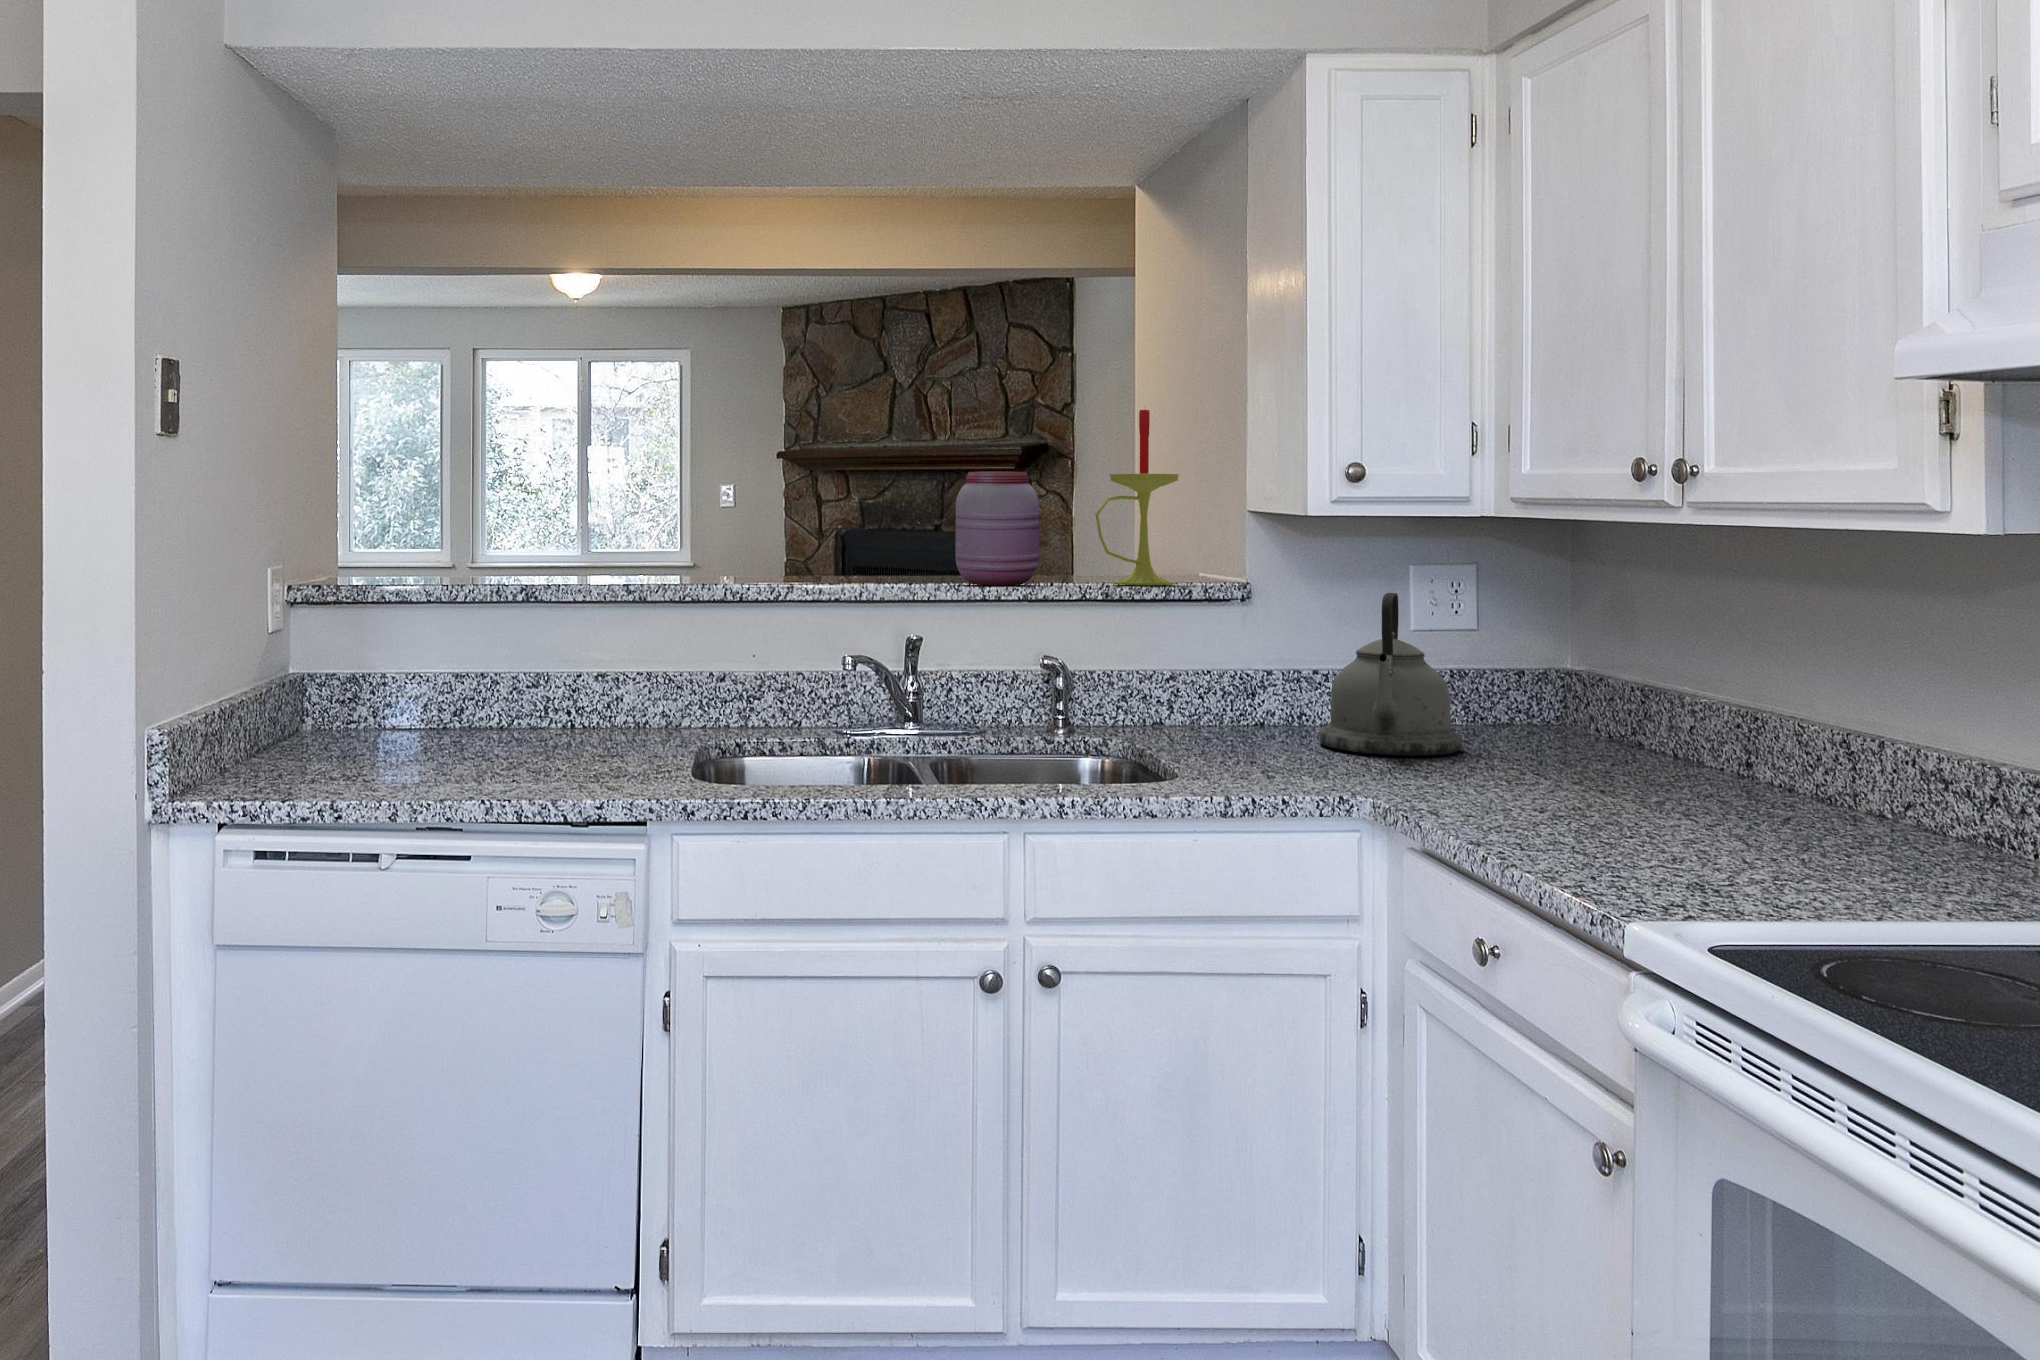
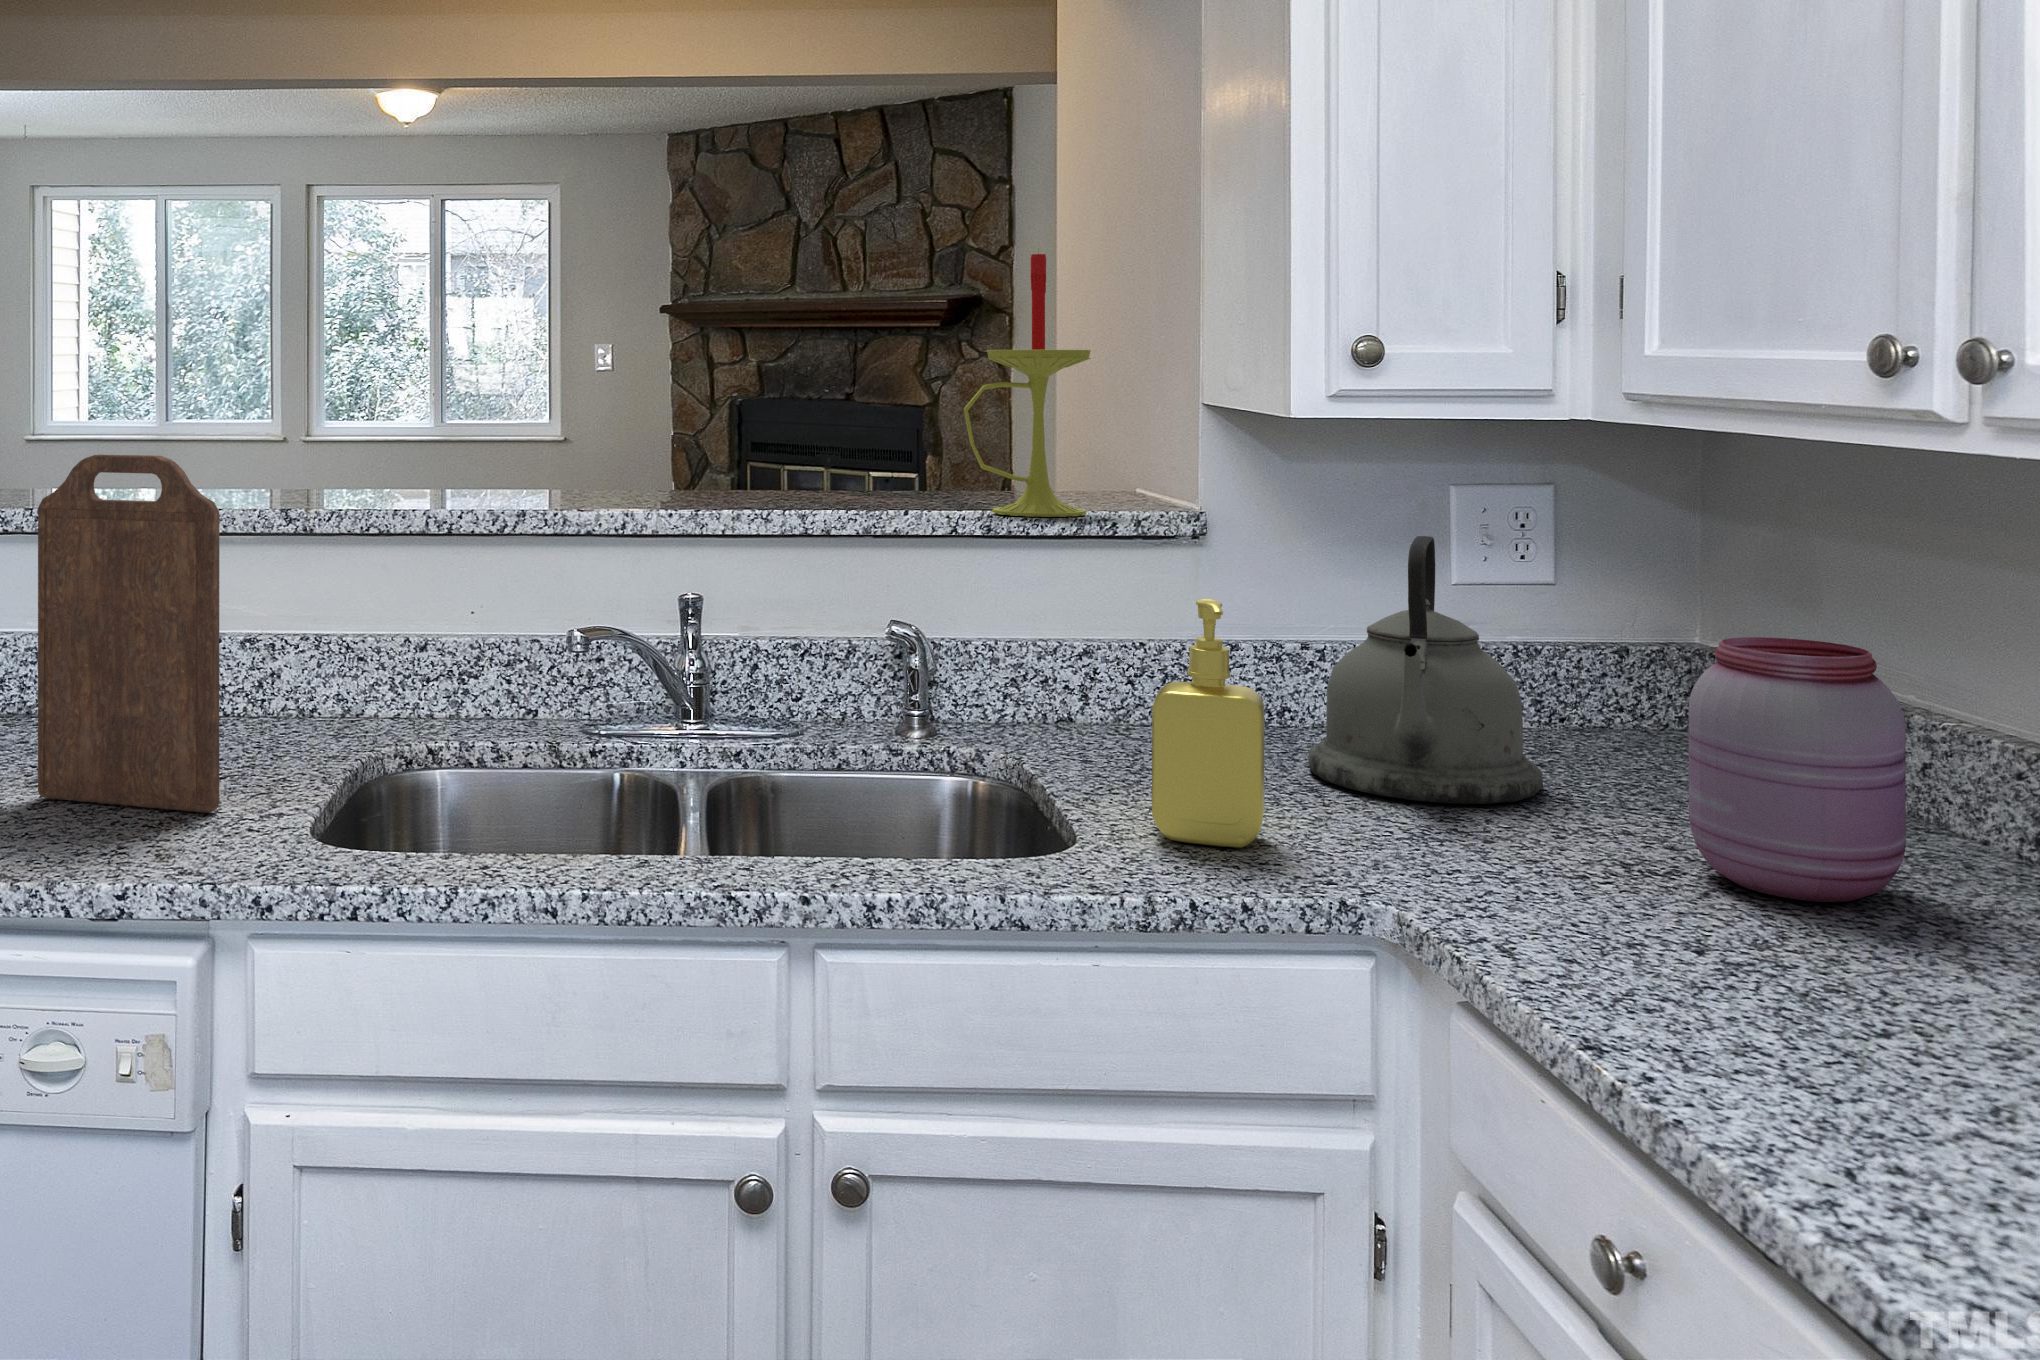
jar: present [955,472,1039,585] -> present [1689,637,1906,902]
cutting board: none [502,537,632,771] -> present [38,455,219,813]
soap dispenser: none [1228,624,1296,775] -> present [1152,599,1264,848]

